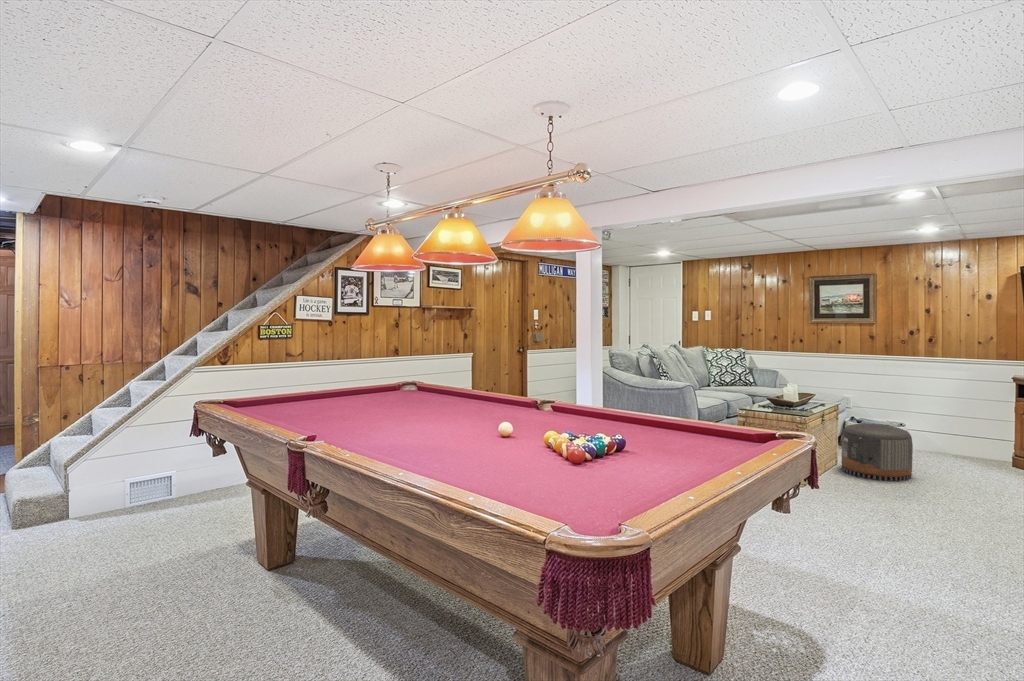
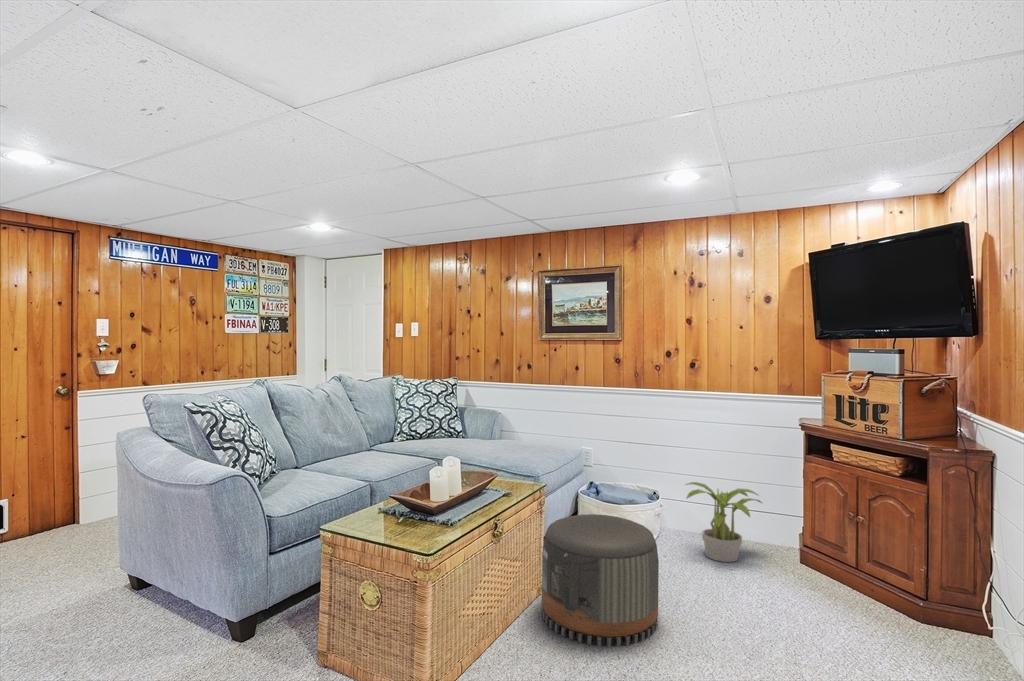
potted plant: none [924,414,983,461] -> present [686,482,762,562]

